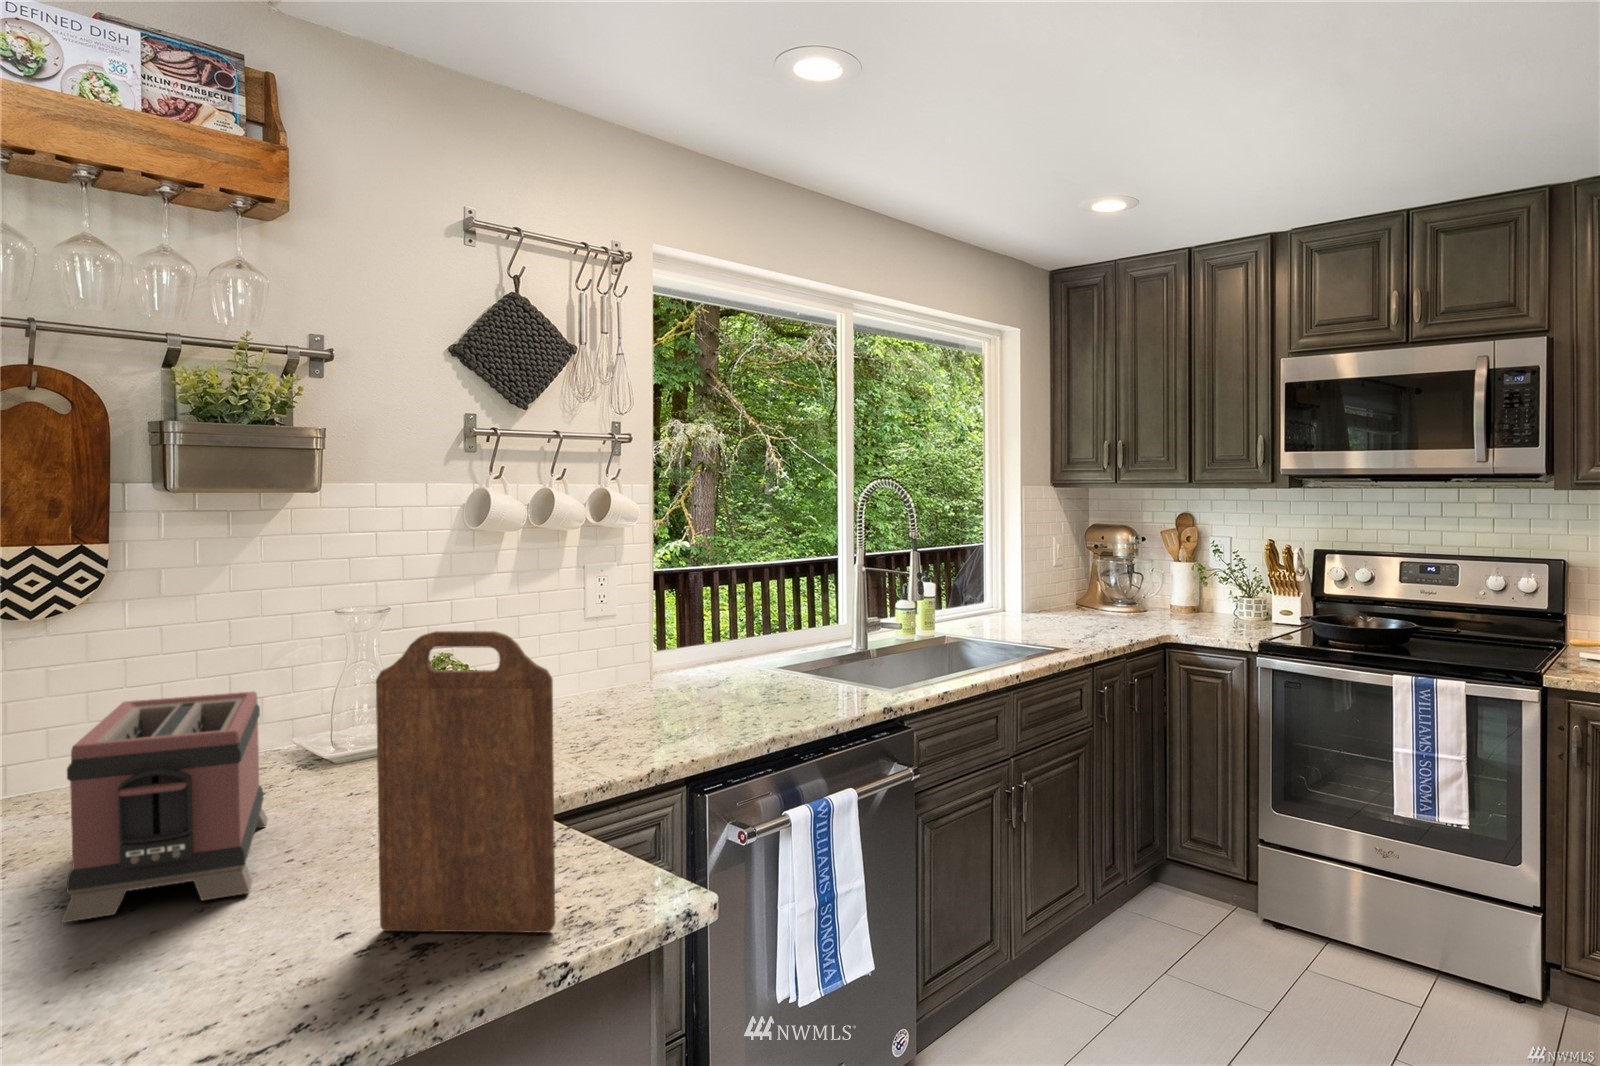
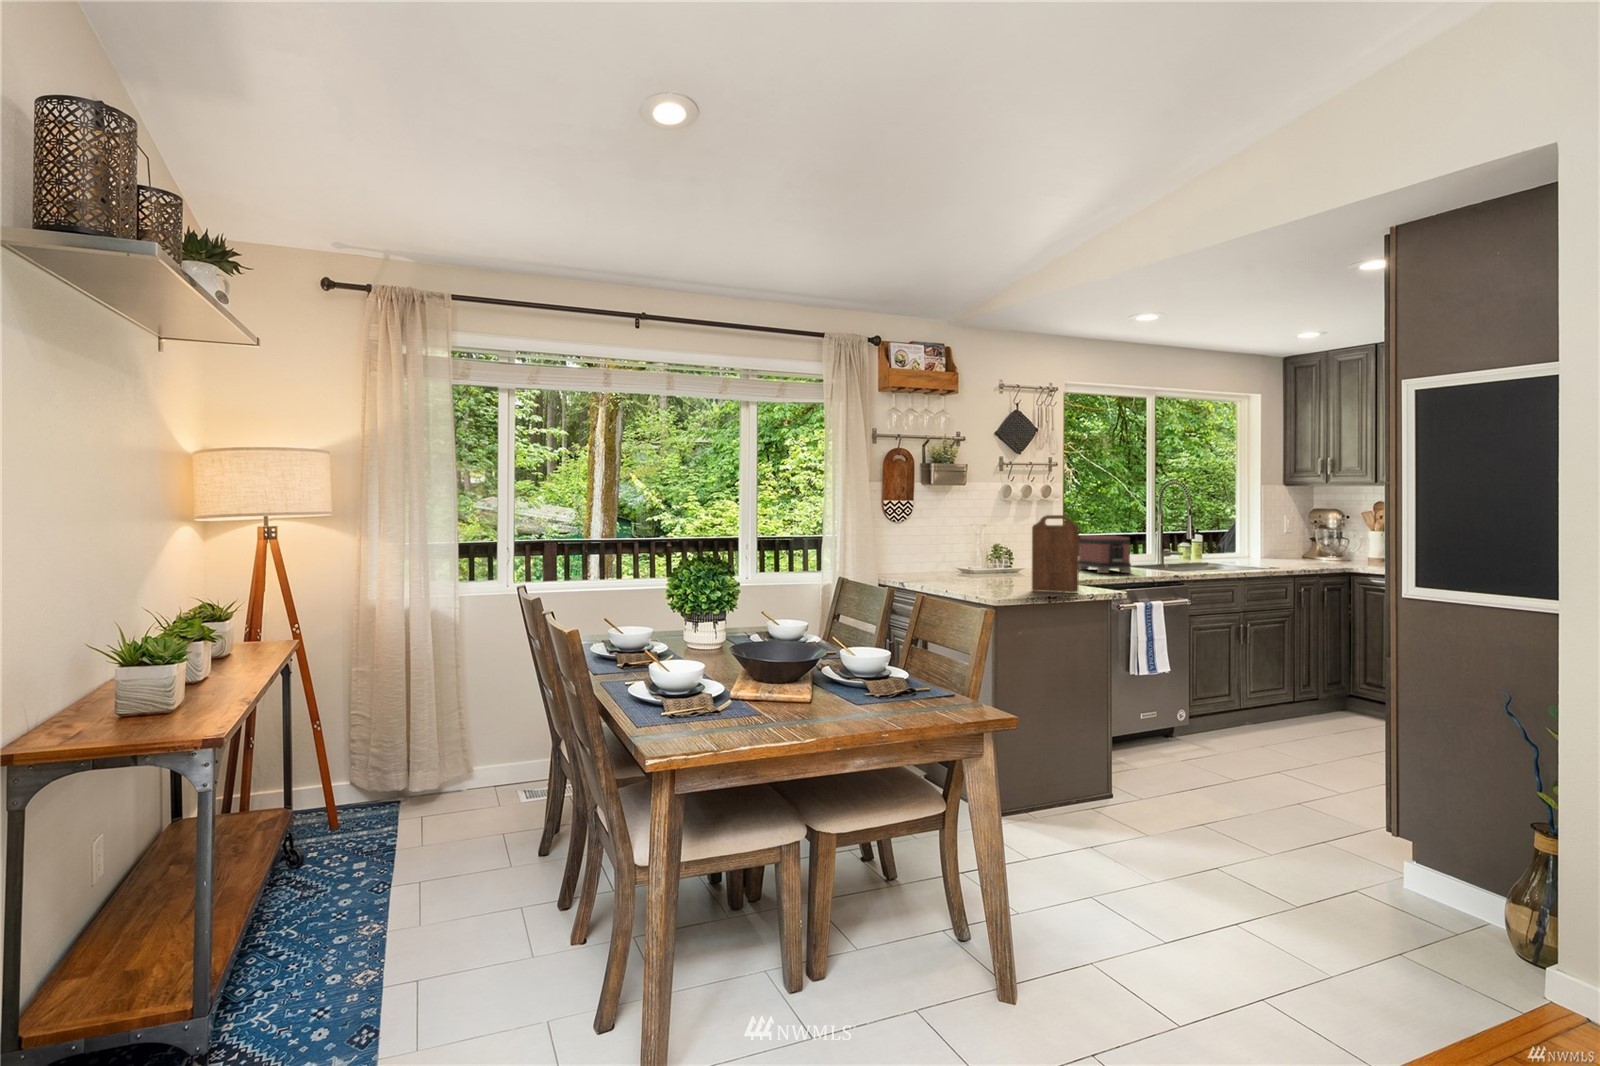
toaster: present [61,692,268,923] -> present [1079,536,1131,573]

